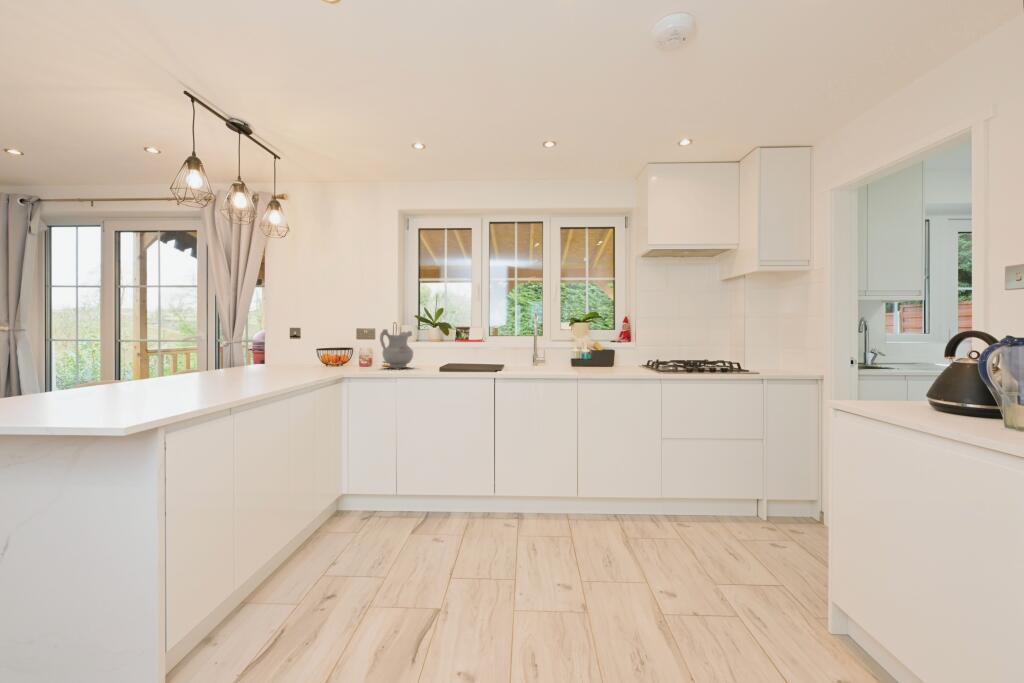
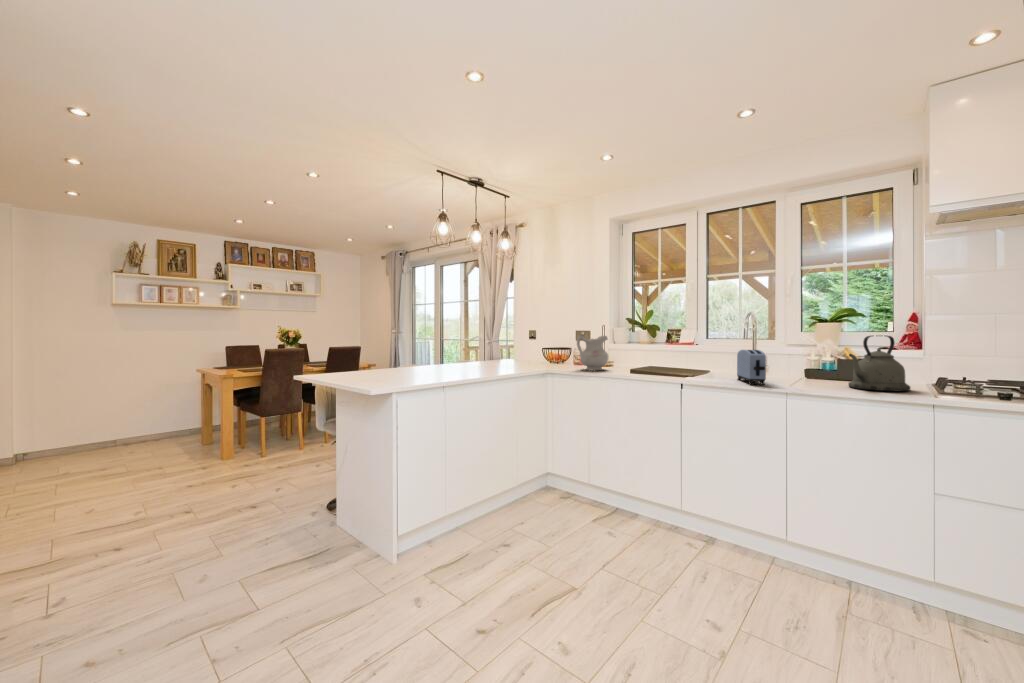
kettle: none [610,332,644,371] -> present [848,336,911,391]
toaster: none [534,343,565,372] -> present [737,350,766,385]

